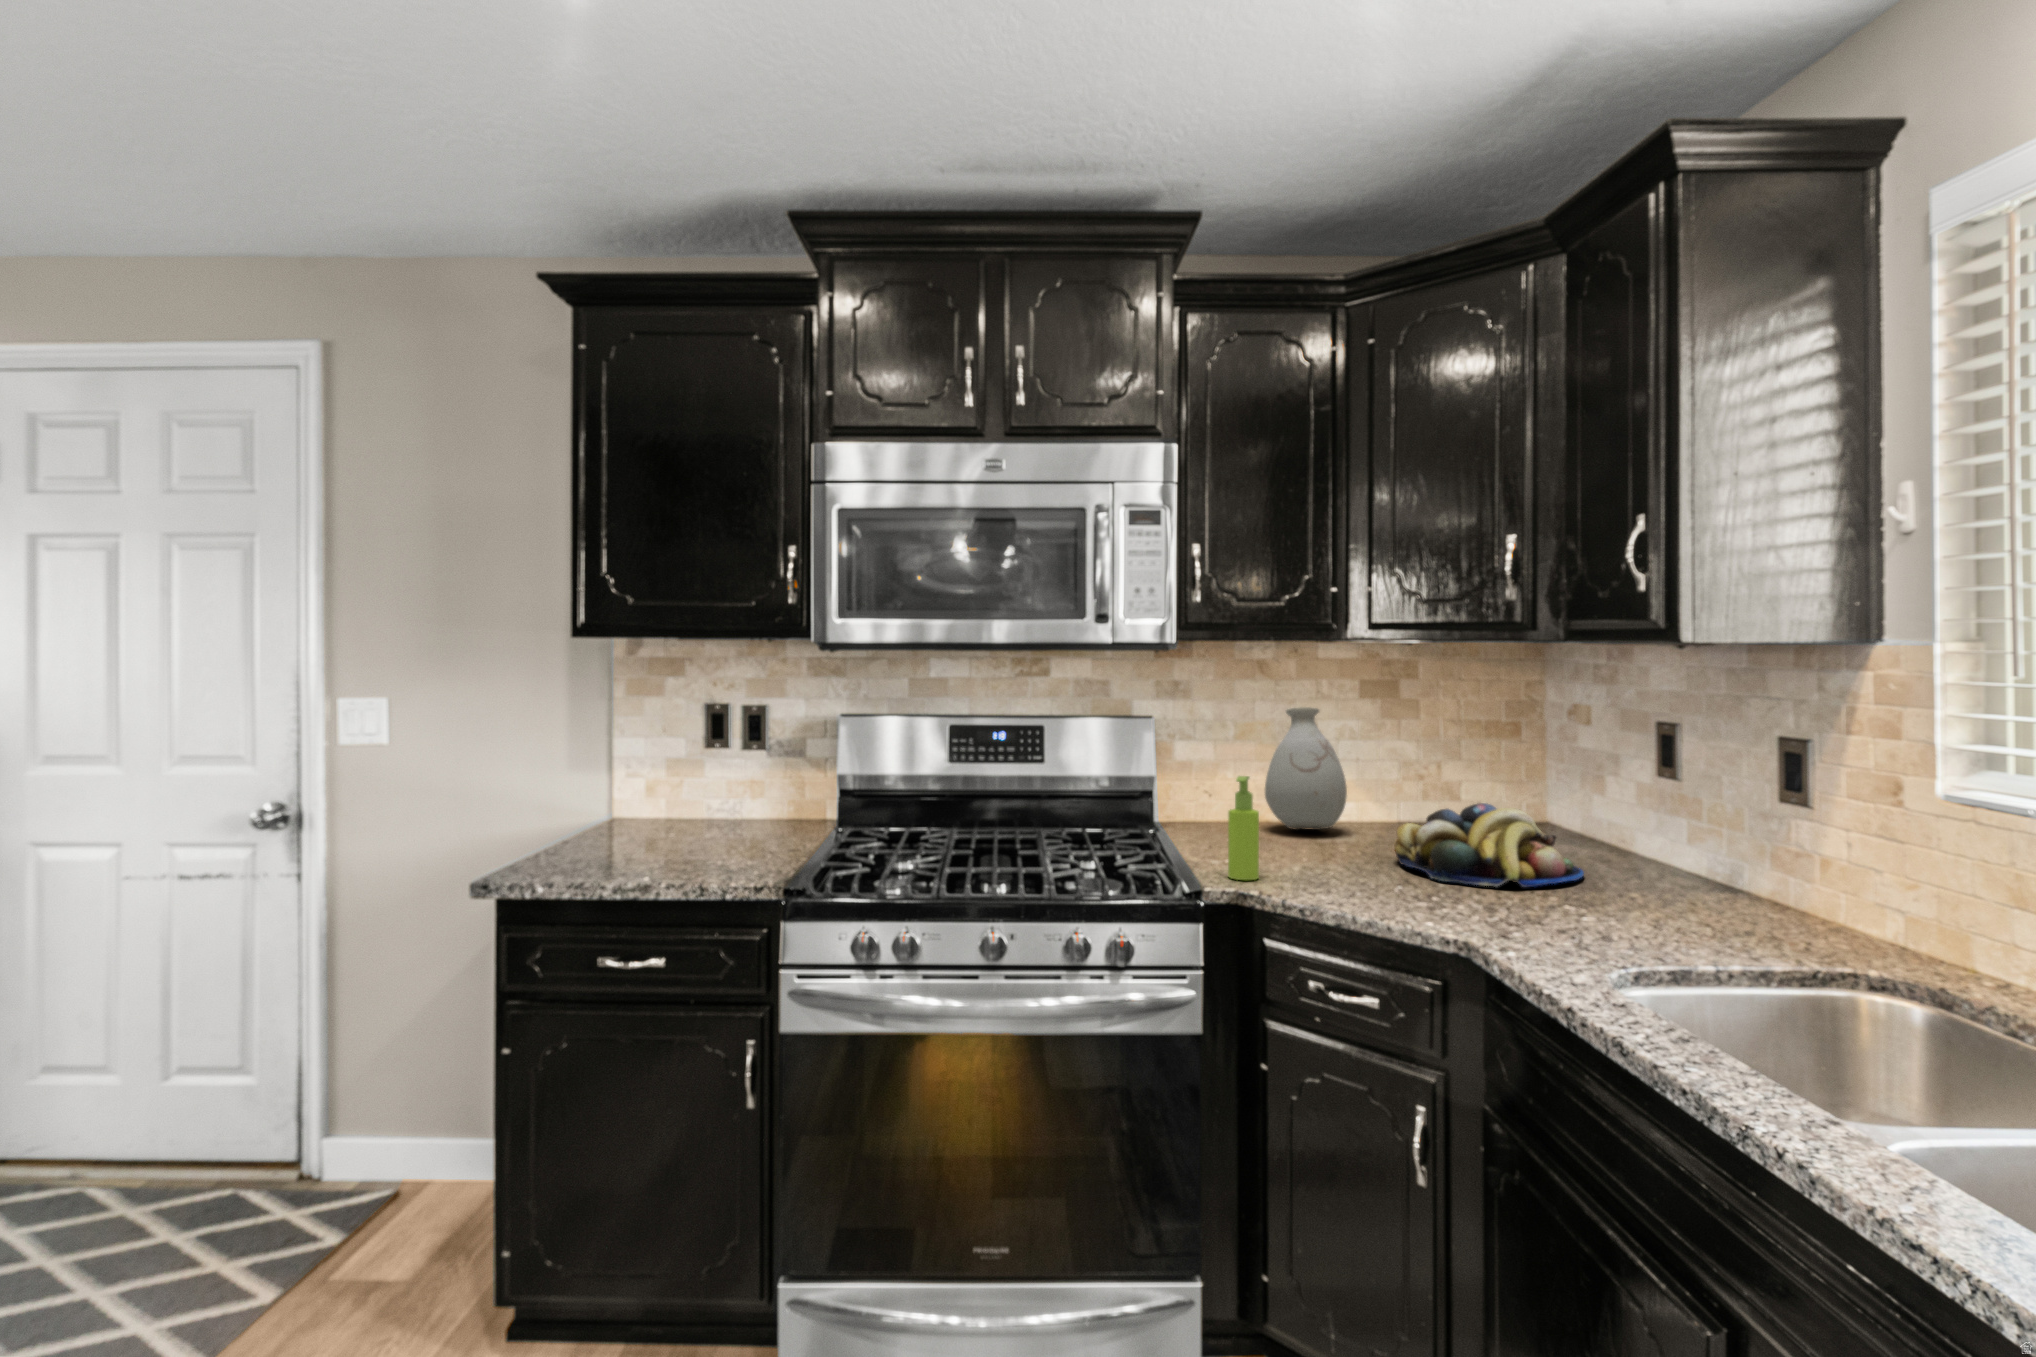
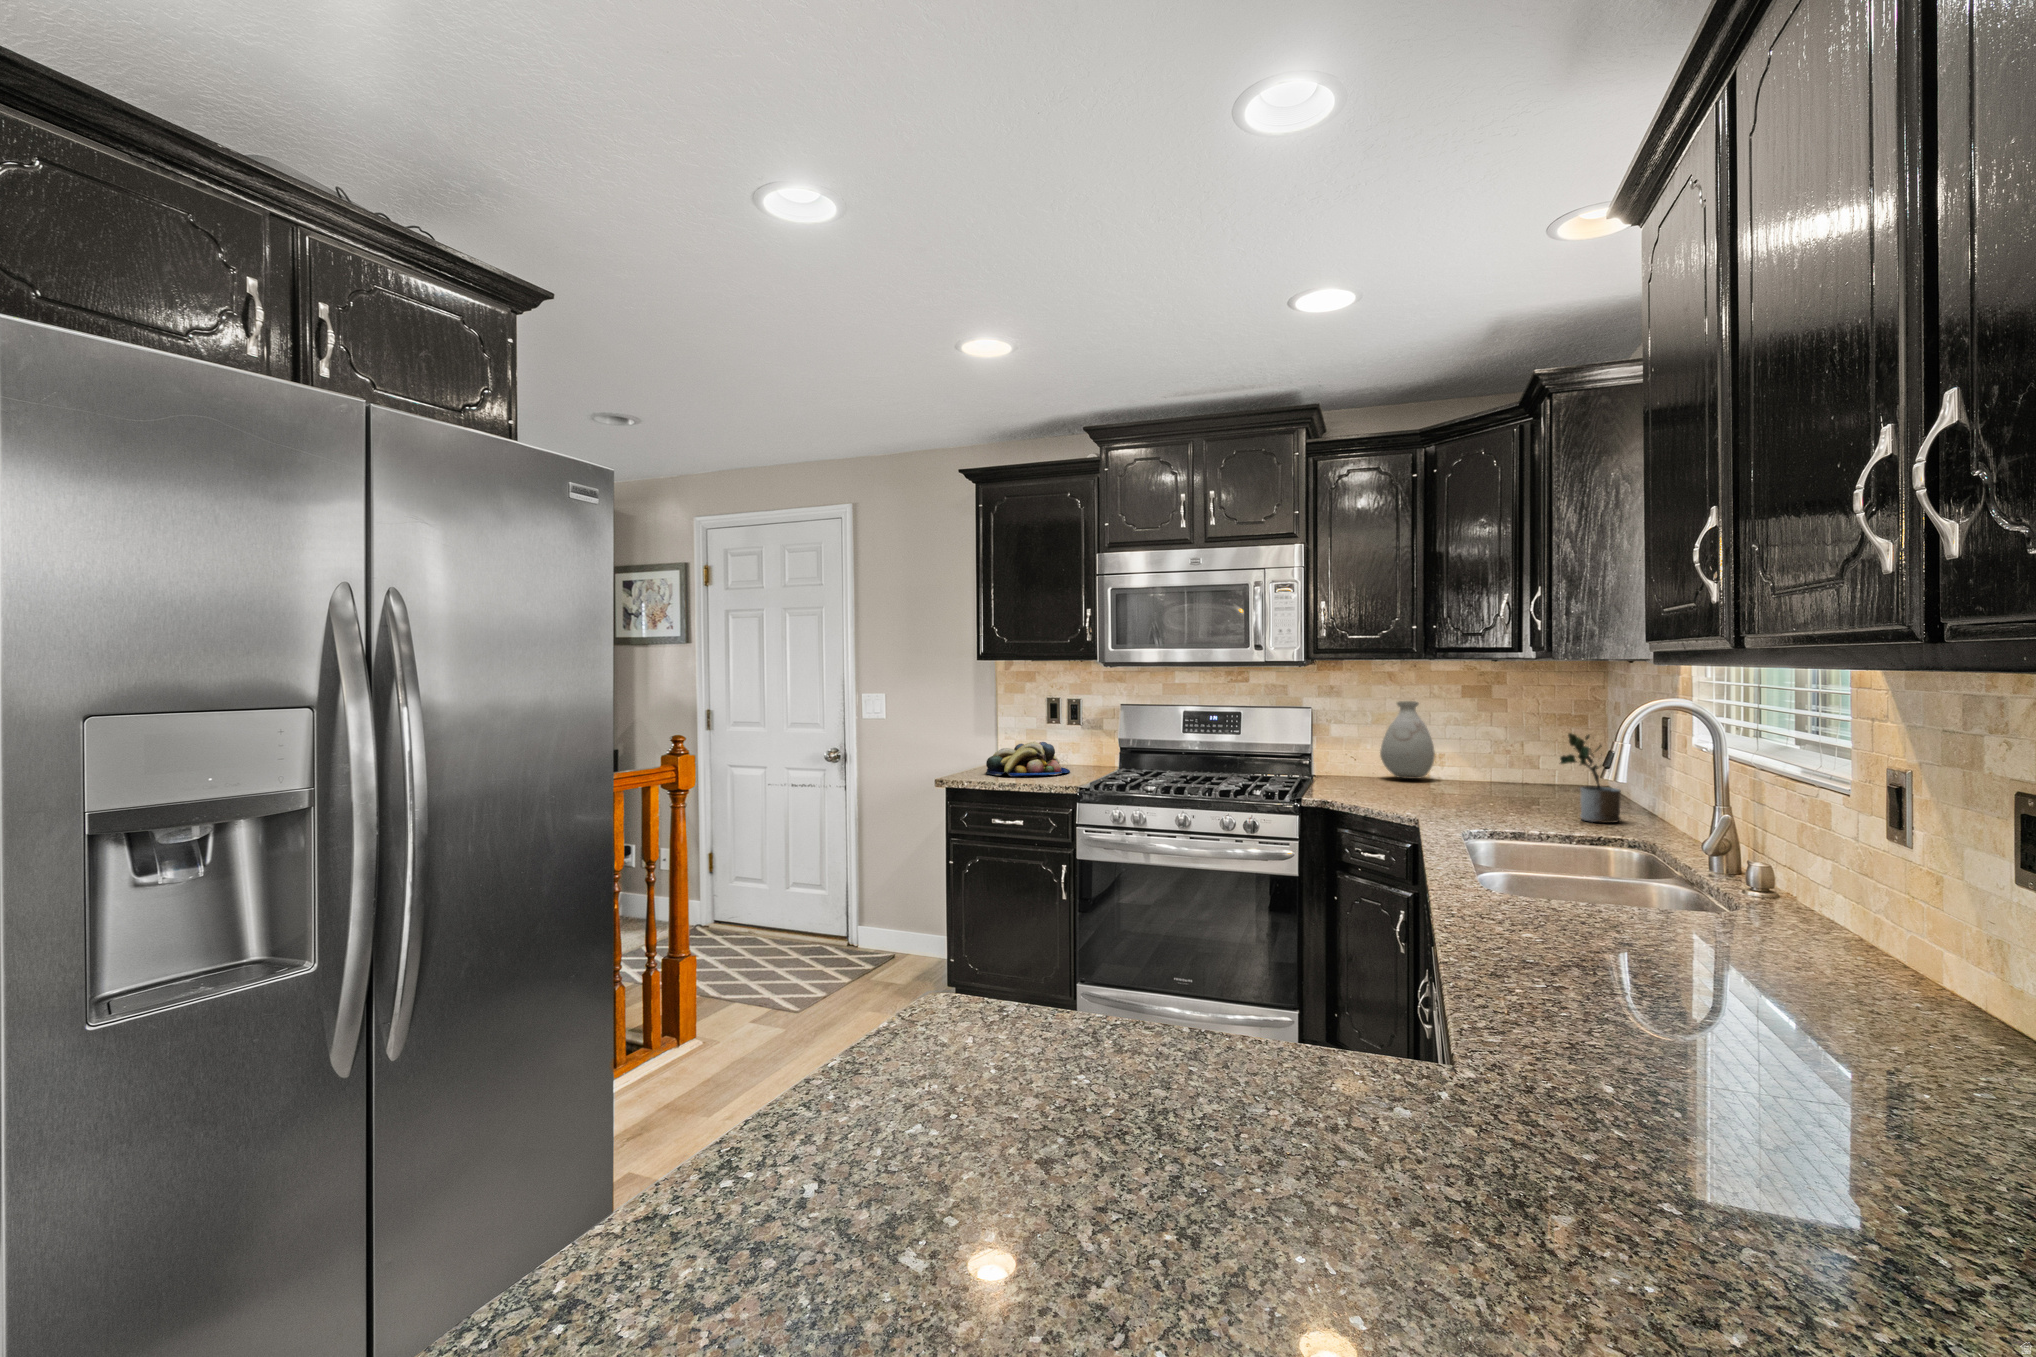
potted plant: none [1669,771,1760,926] -> present [1560,733,1621,823]
soap dispenser: present [1228,776,1259,880] -> none [1323,736,1341,796]
fruit bowl: present [1394,803,1584,887] -> present [986,742,1070,776]

